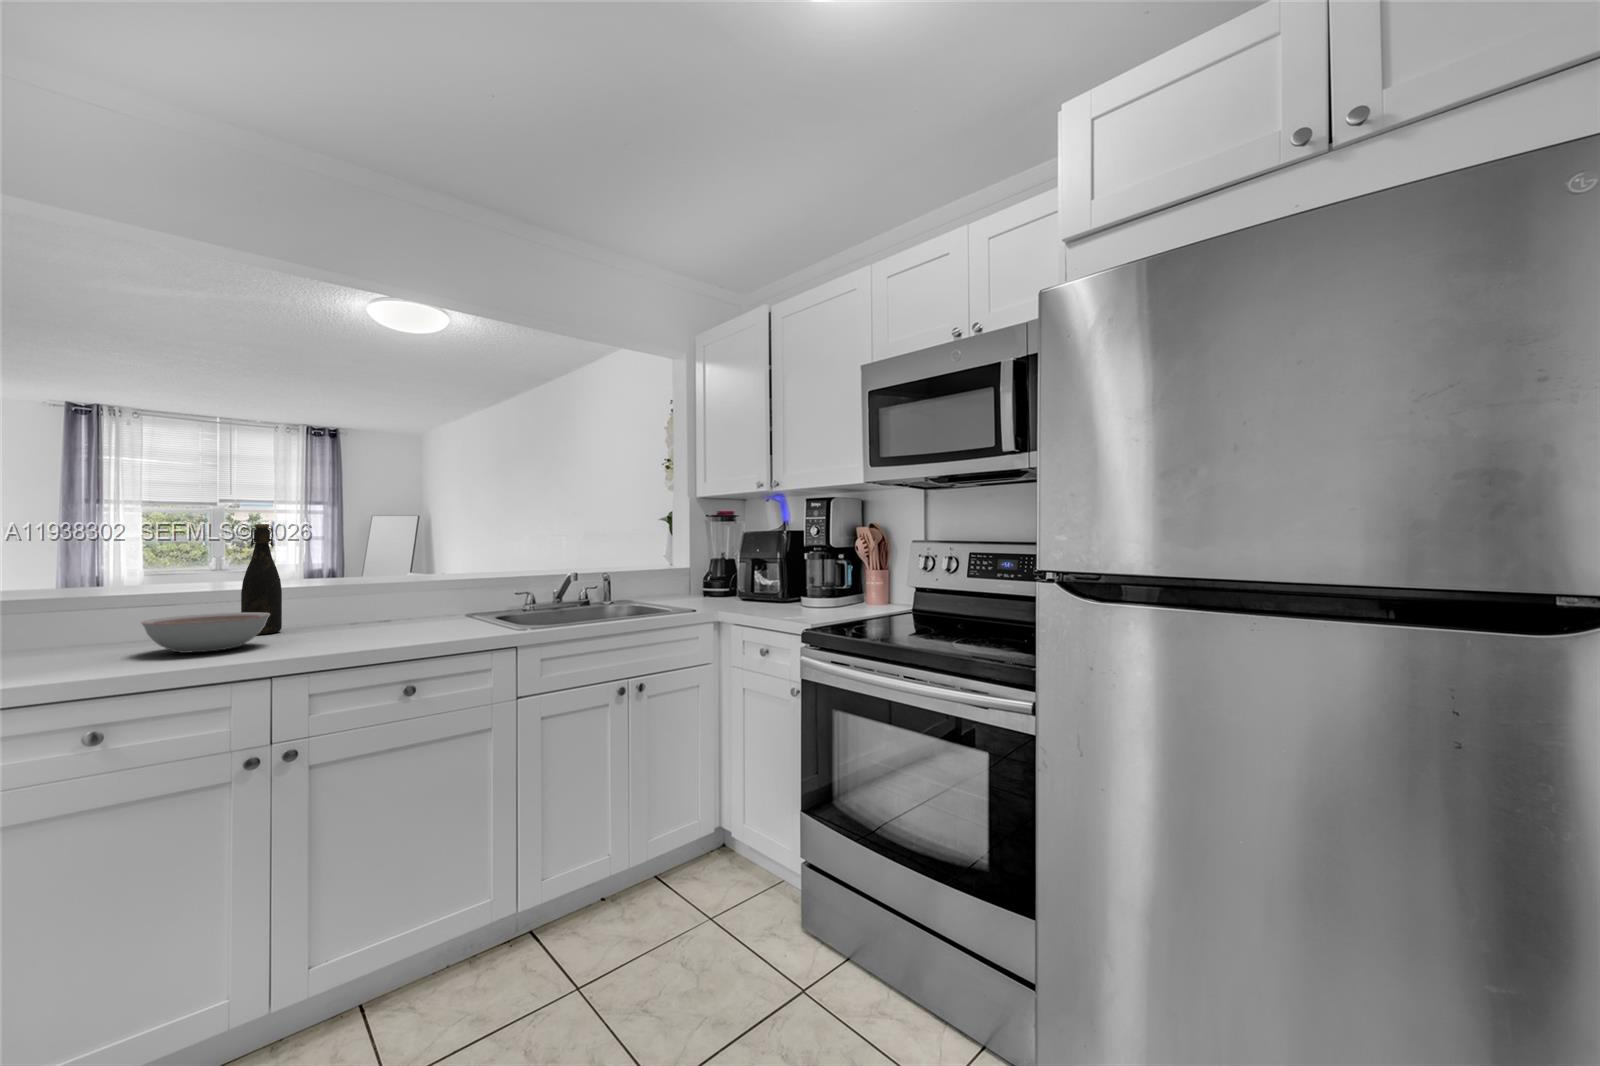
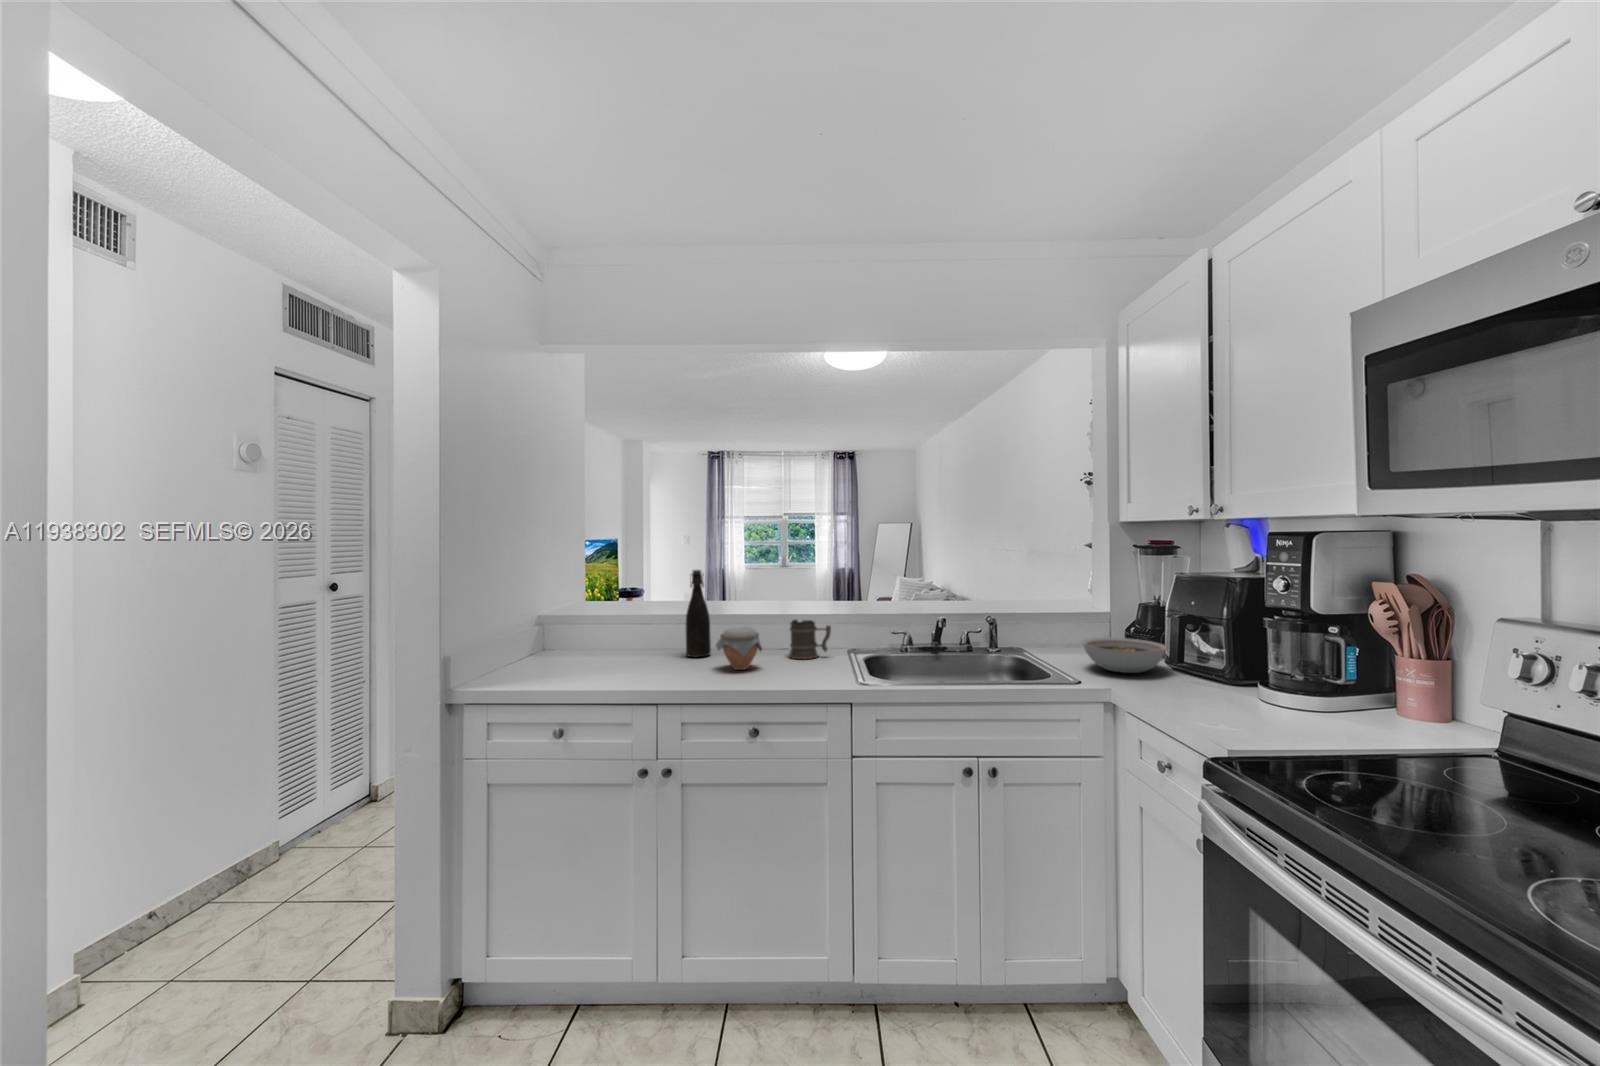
mug: none [397,583,453,624] -> present [789,620,831,659]
jar: none [314,587,381,636] -> present [716,627,762,670]
bowl: present [142,612,269,653] -> present [1082,638,1167,673]

